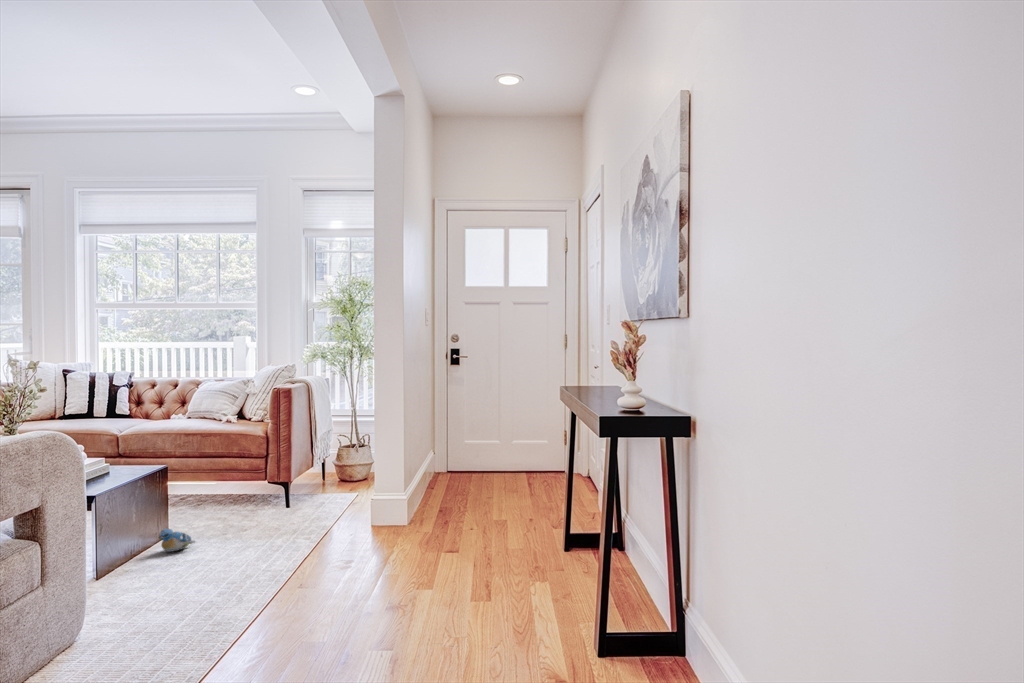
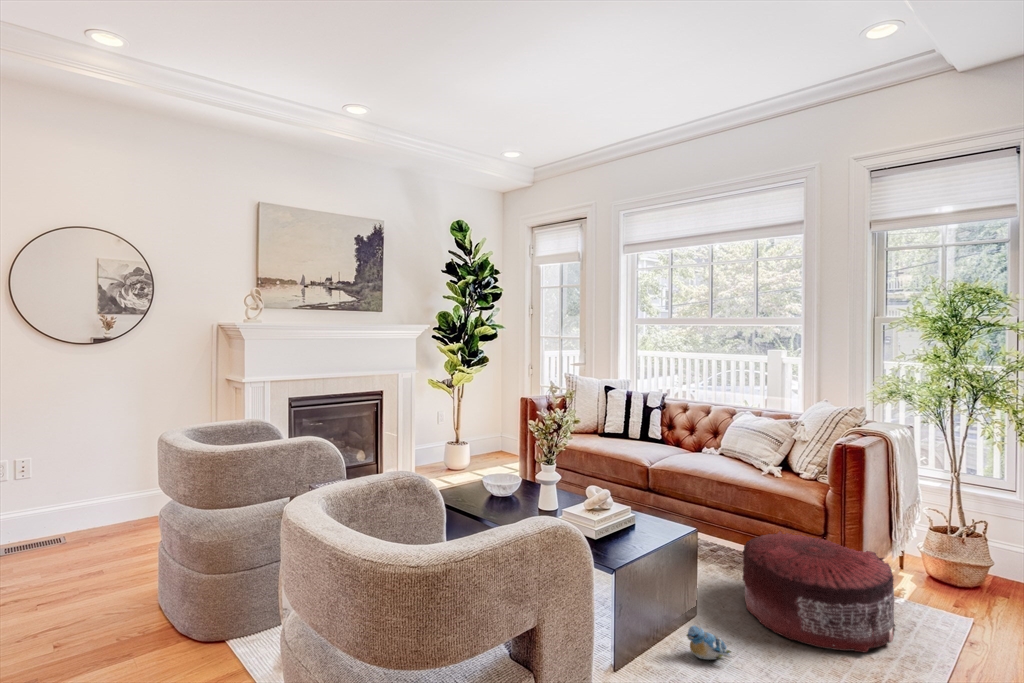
pouf: none [205,458,311,527] -> present [743,531,895,653]

